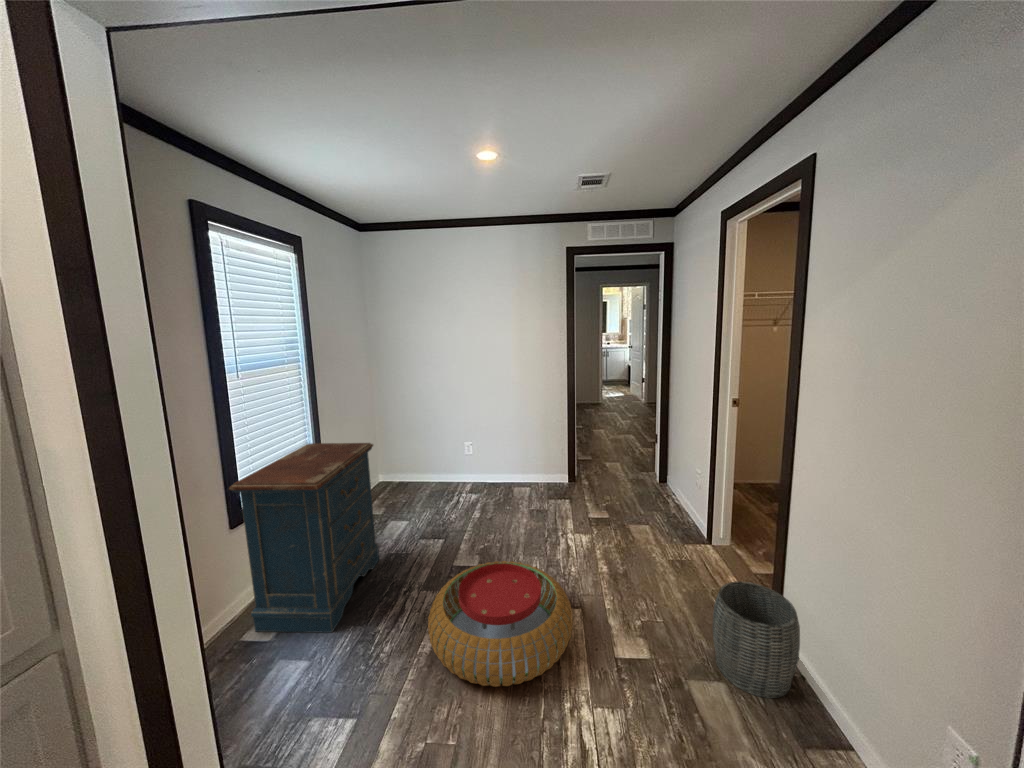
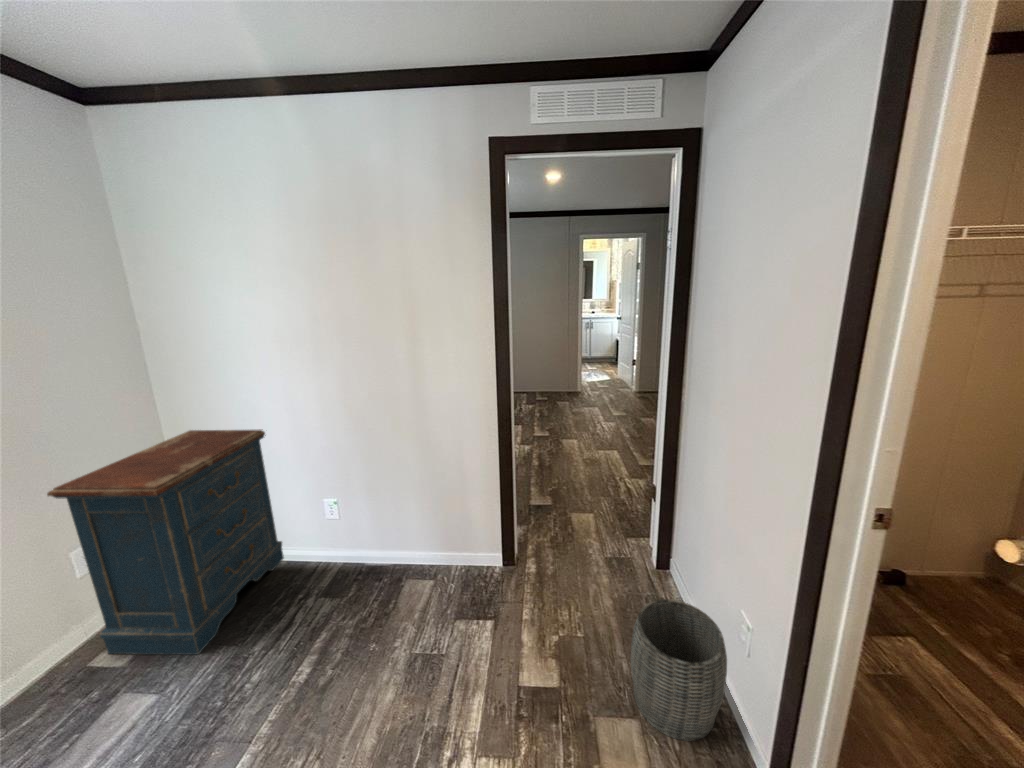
pouf: present [428,561,573,687] -> none [299,567,476,732]

